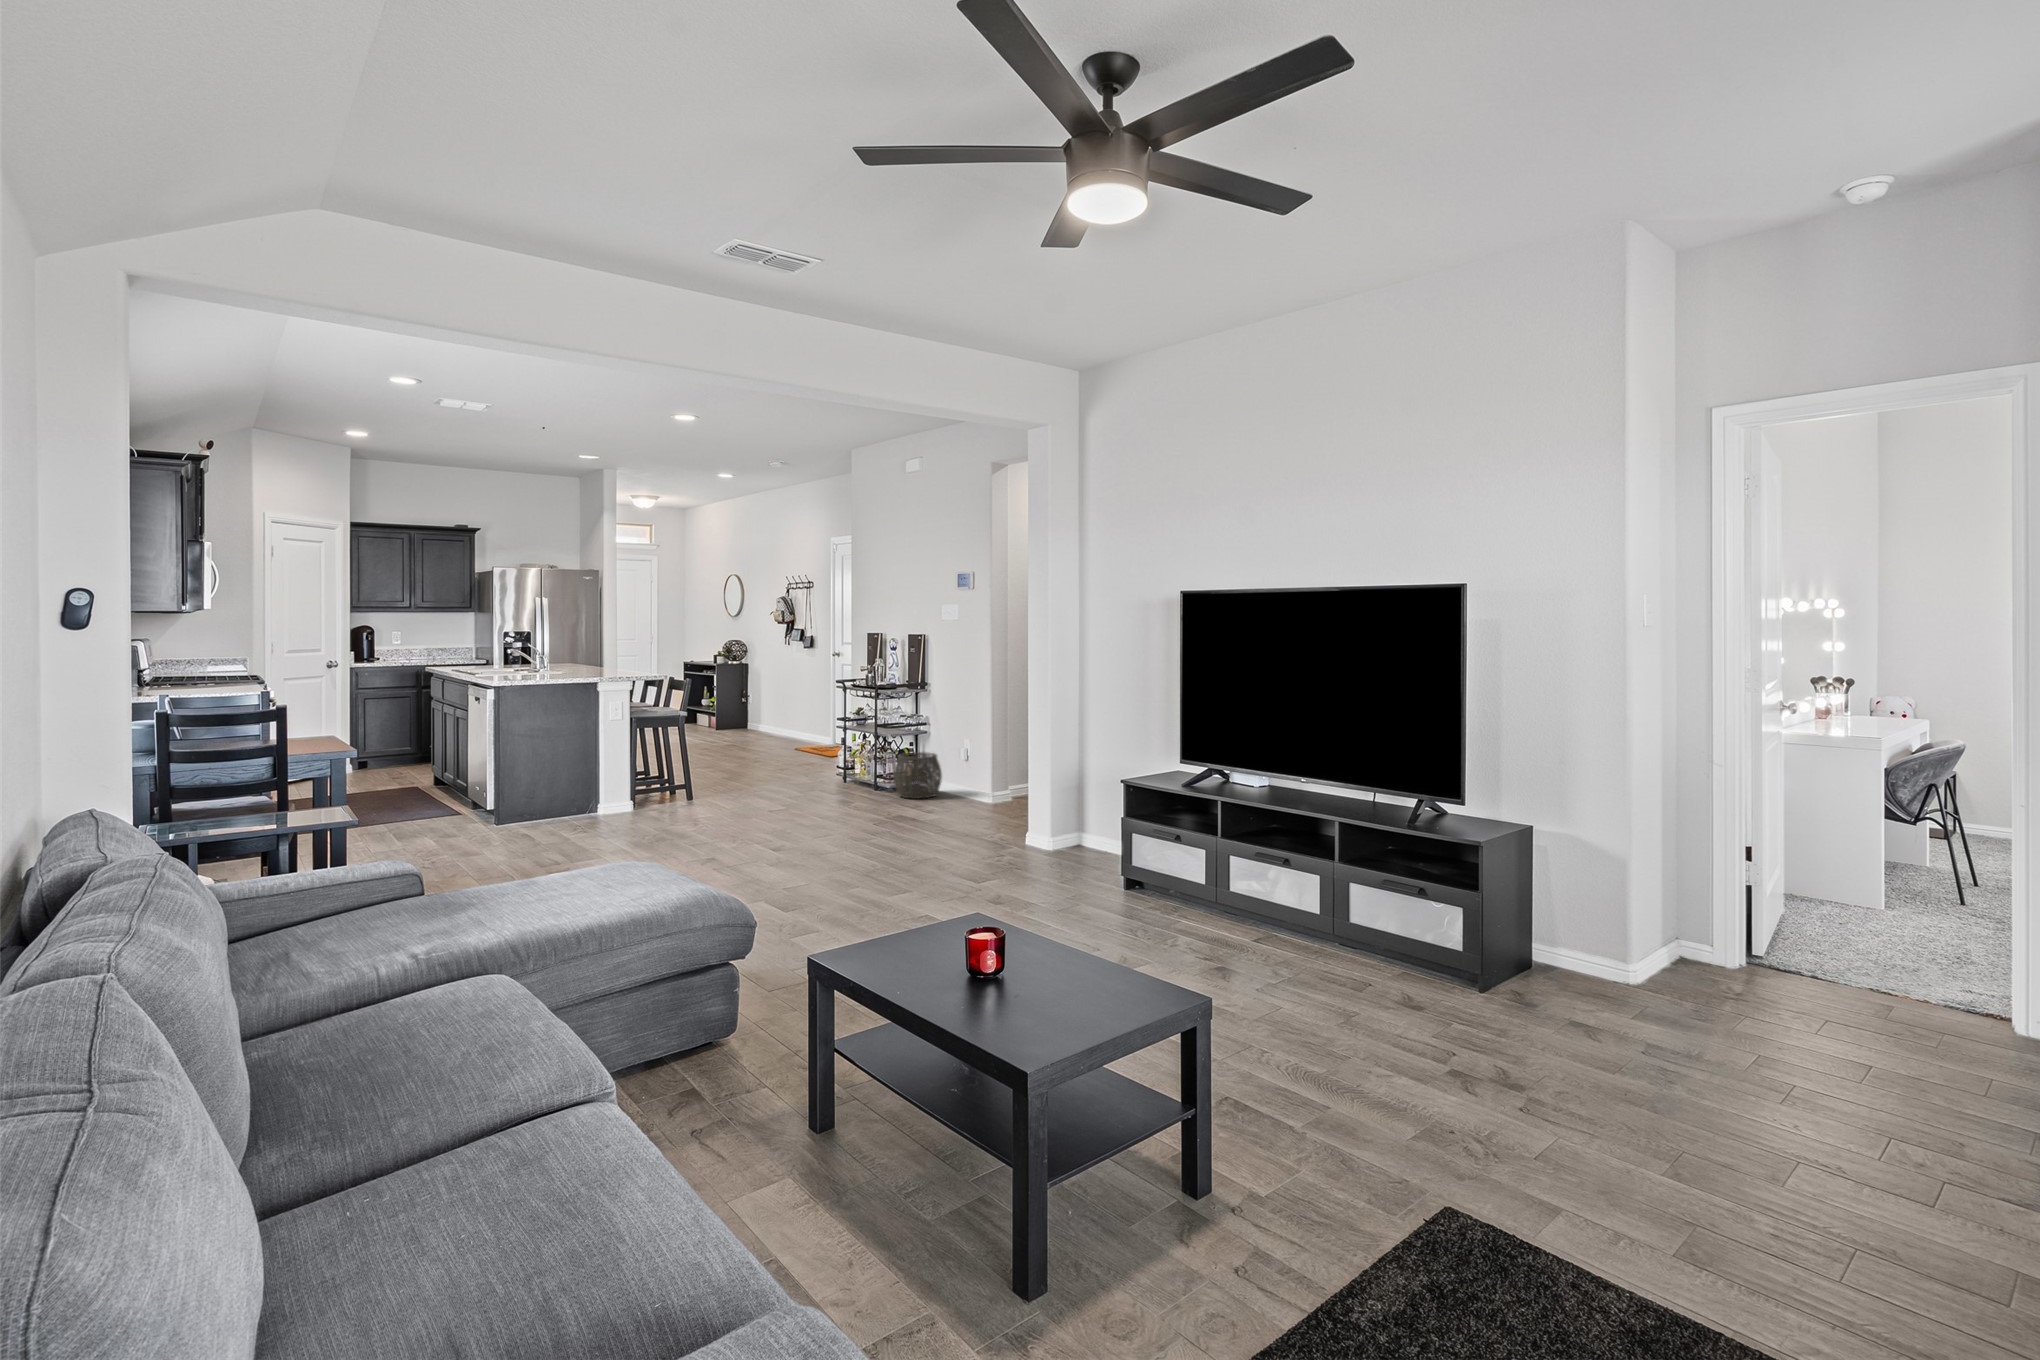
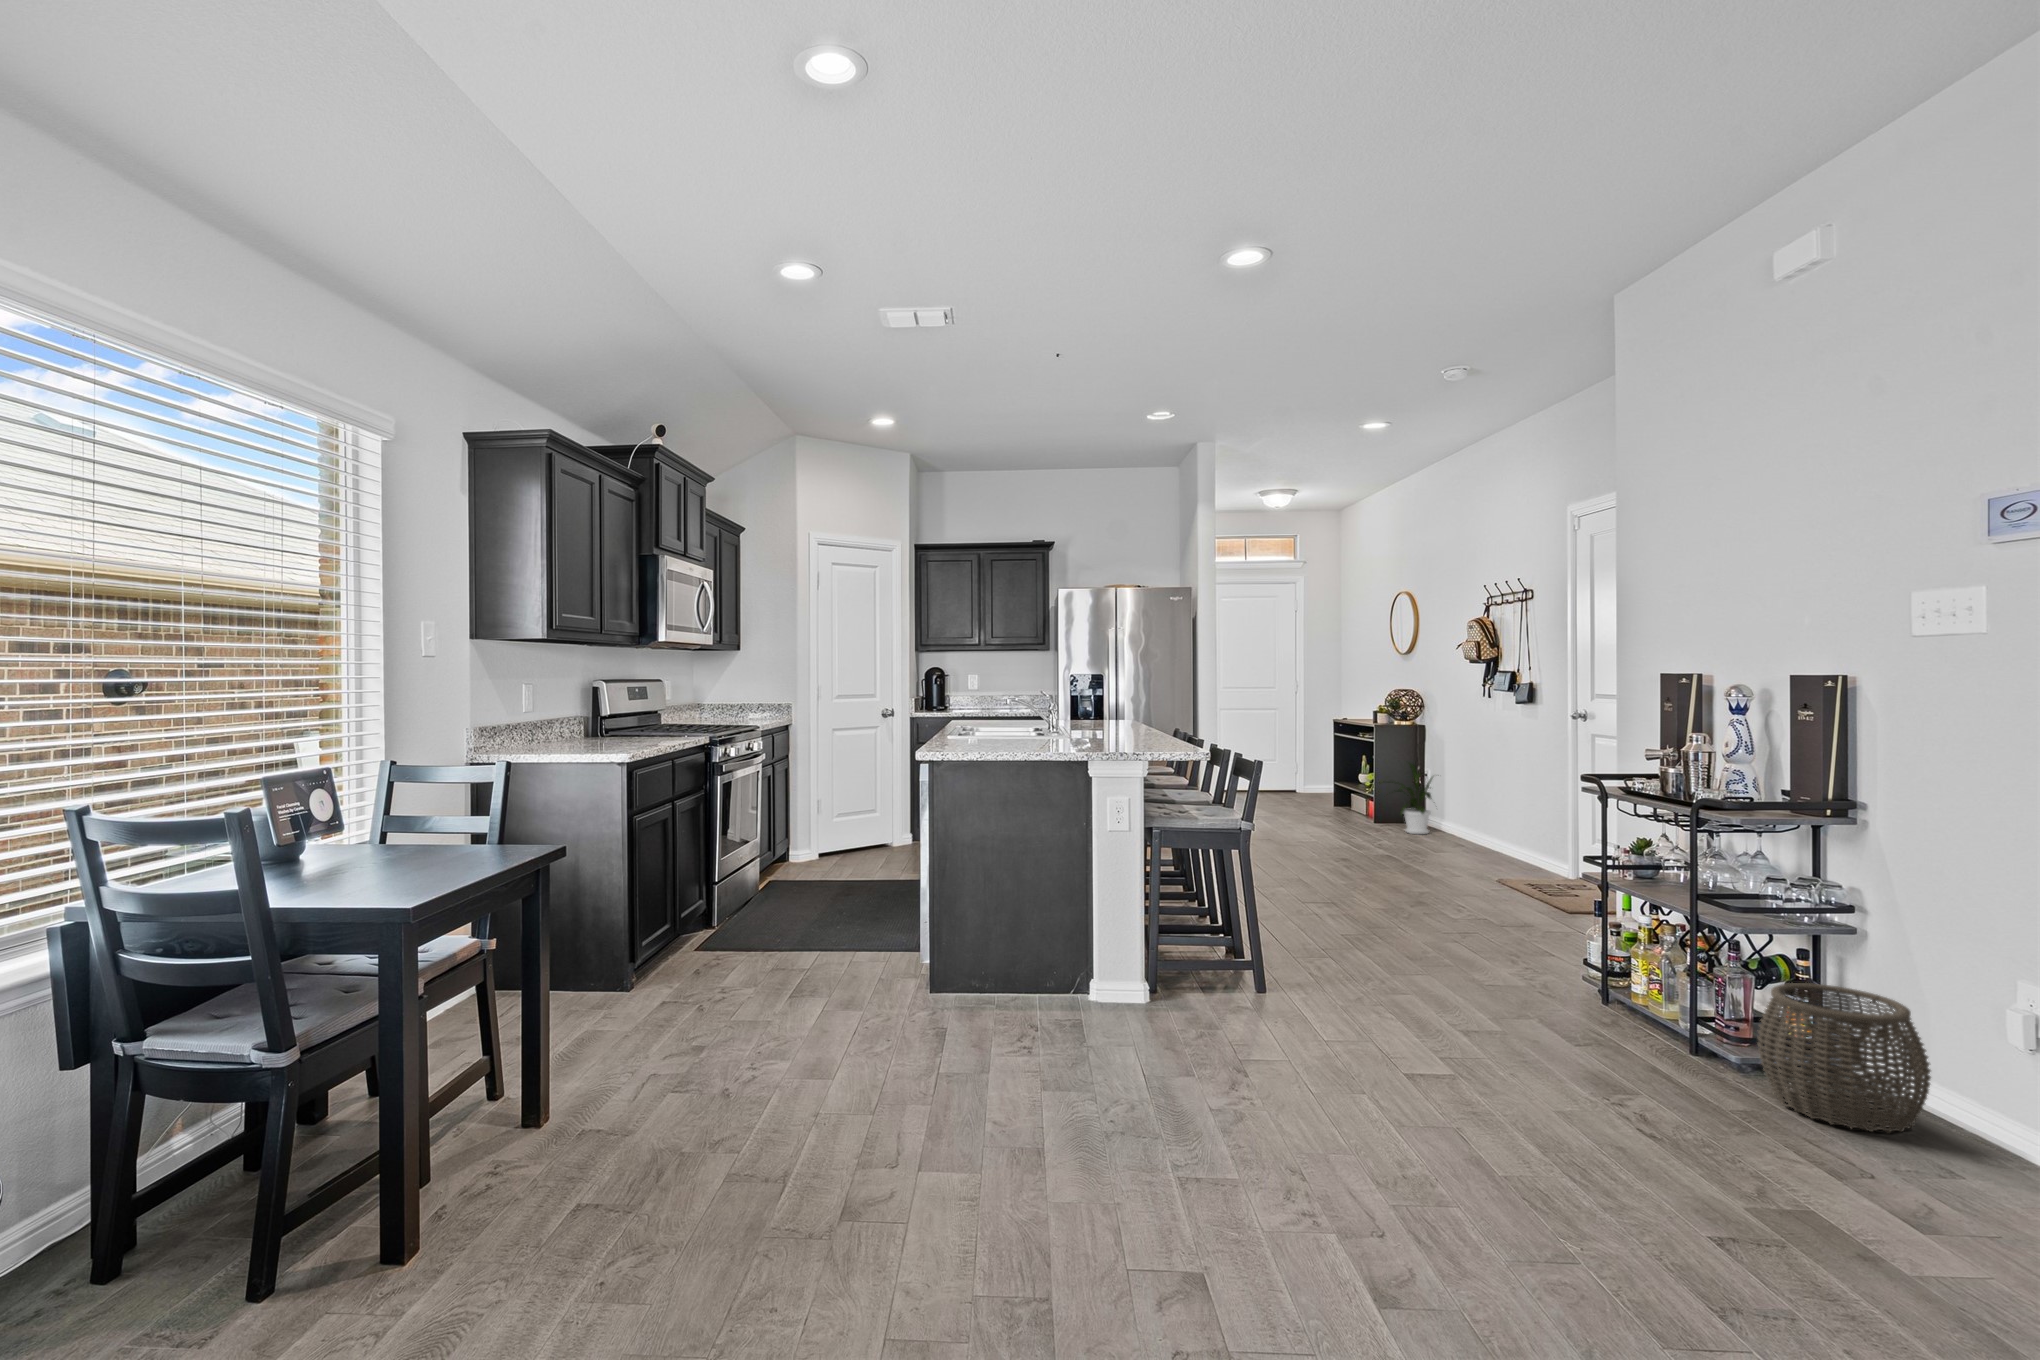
house plant: none [717,688,759,734] -> present [1392,764,1433,834]

